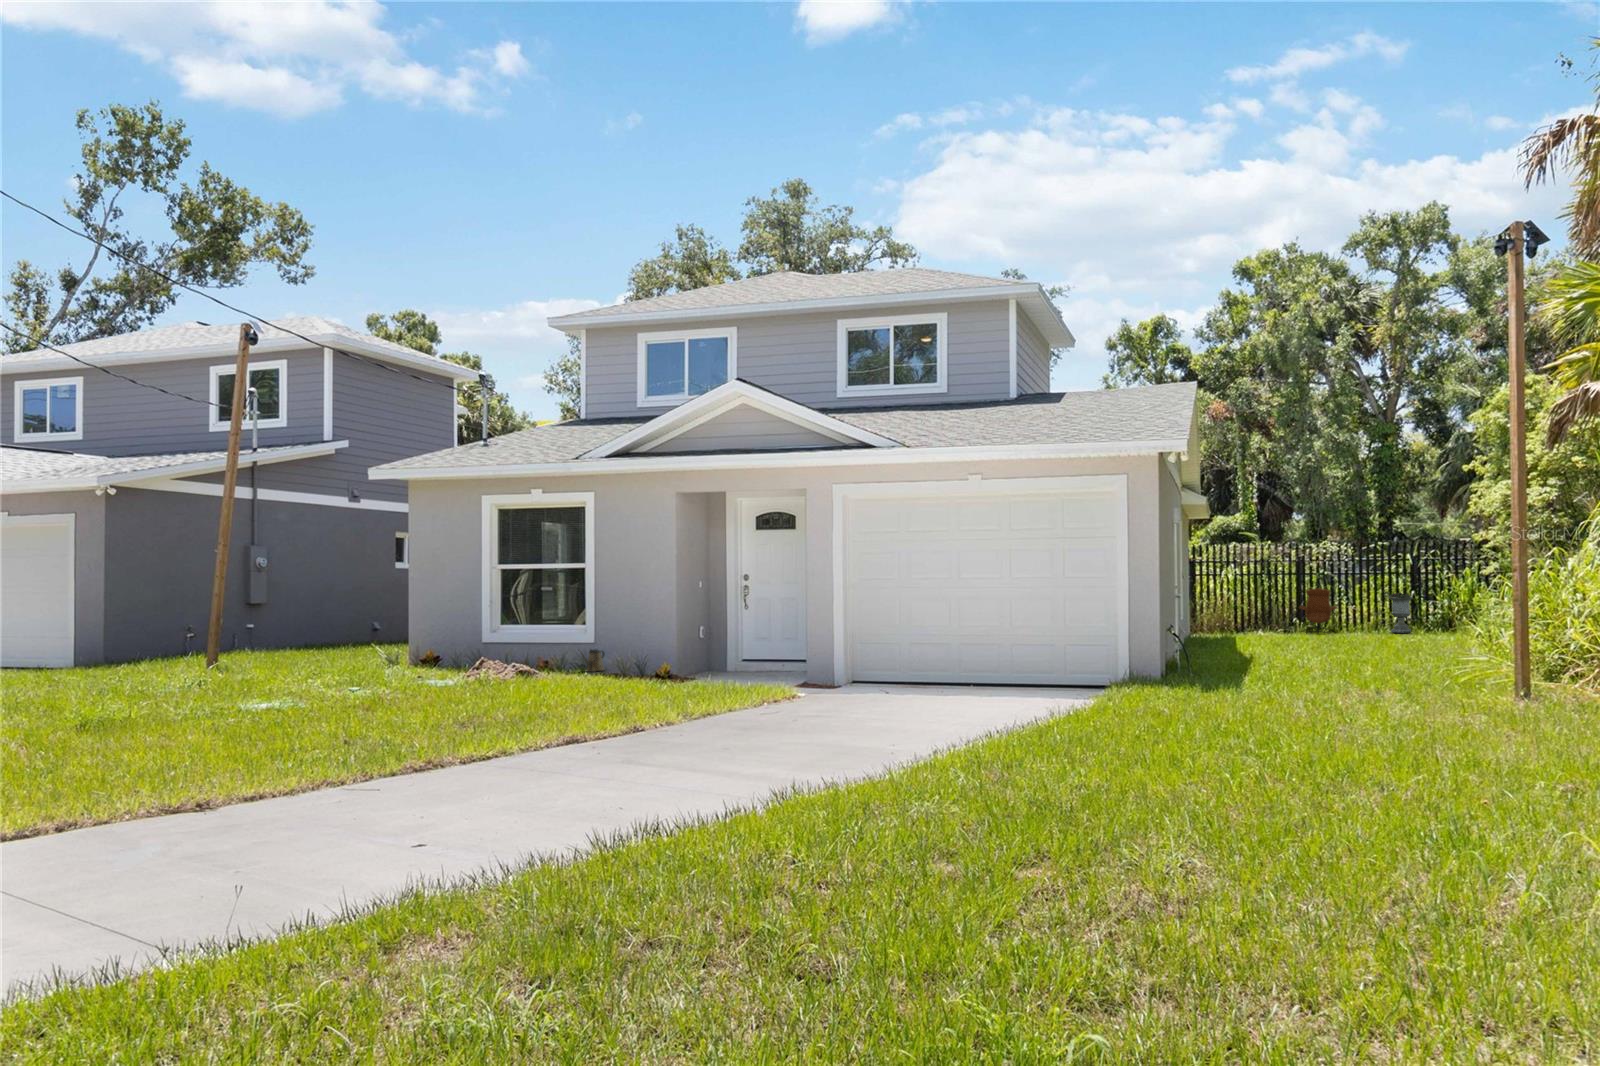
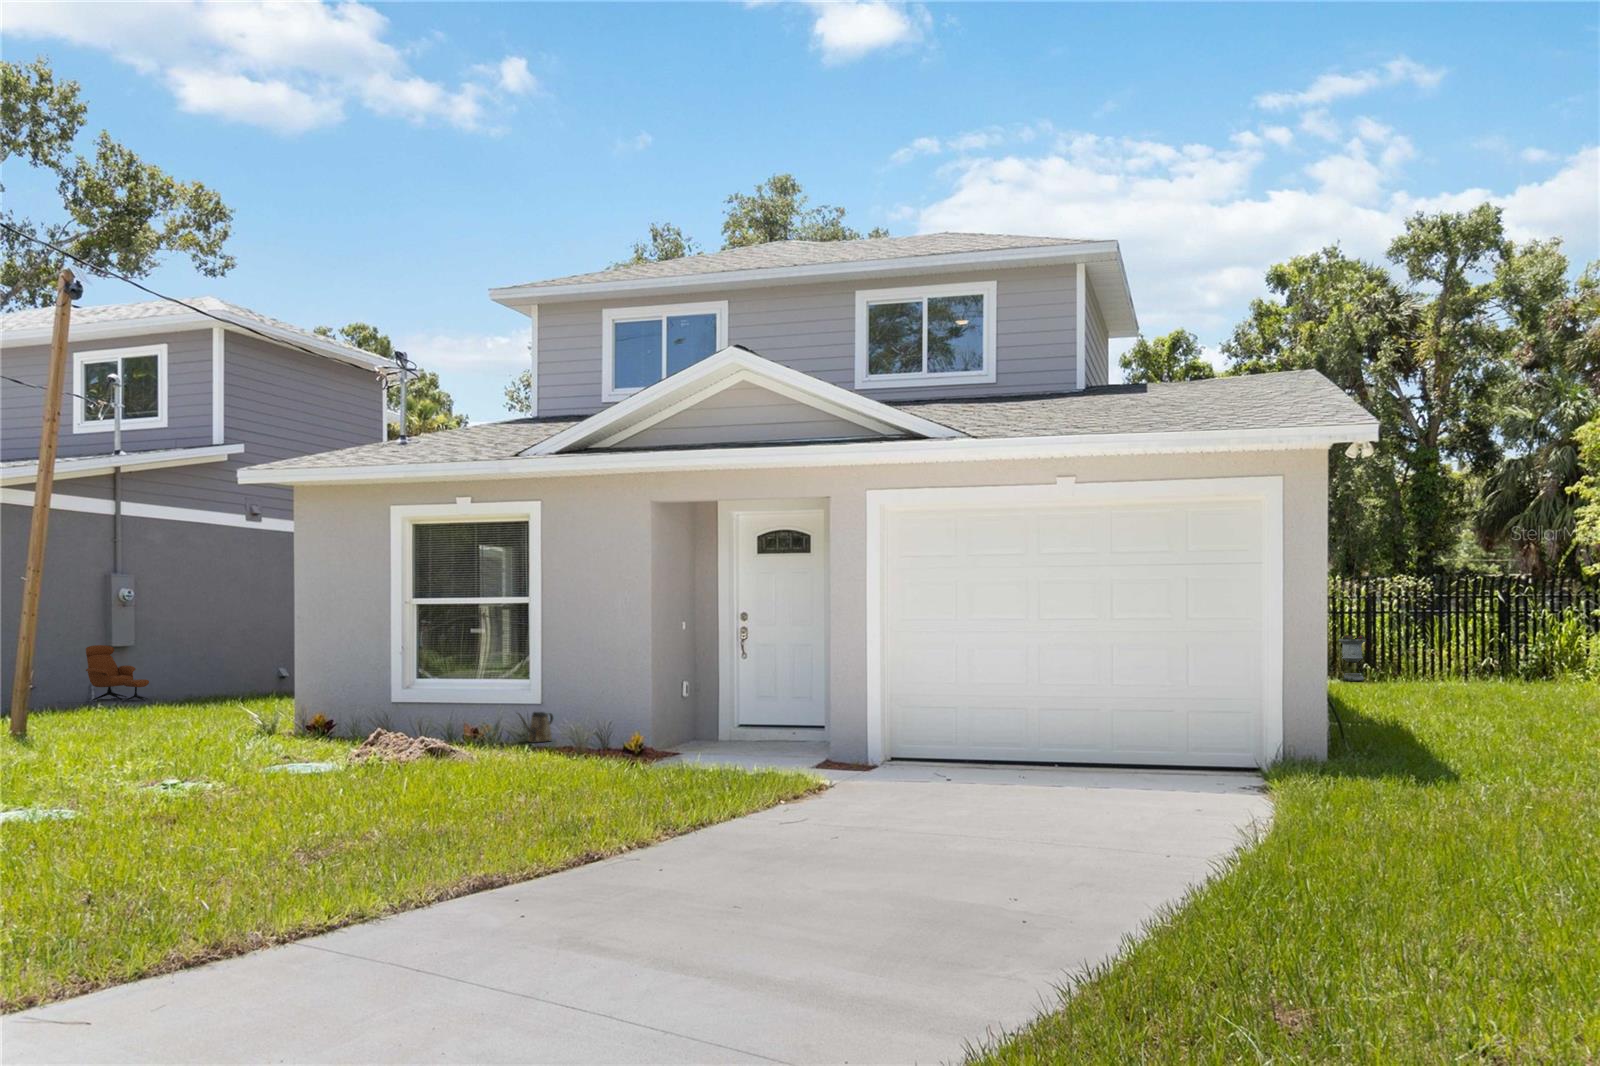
lounge chair: present [1299,588,1337,633] -> present [86,645,149,702]
planter: present [1389,592,1412,633] -> present [1339,635,1366,681]

